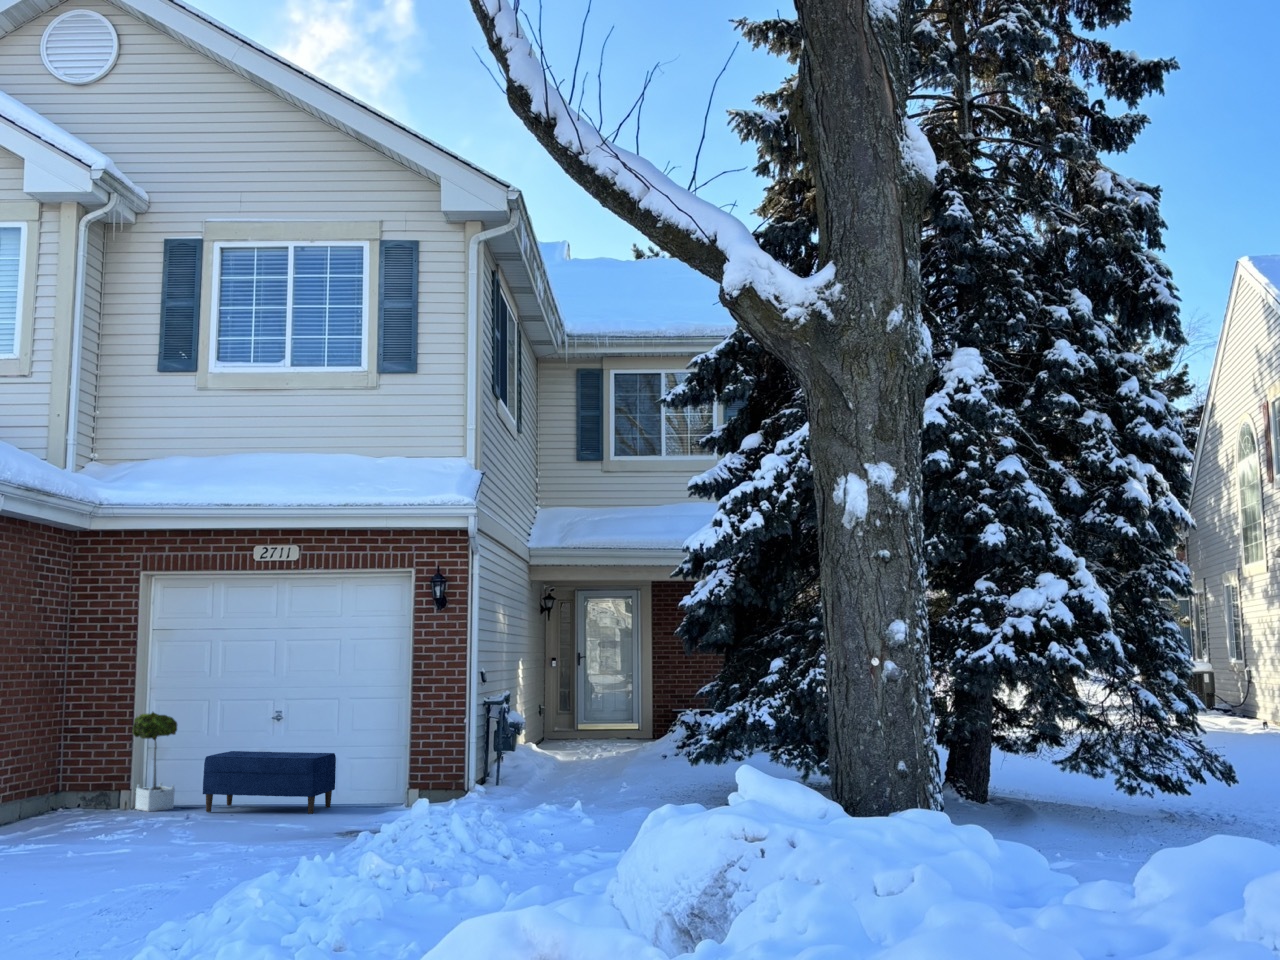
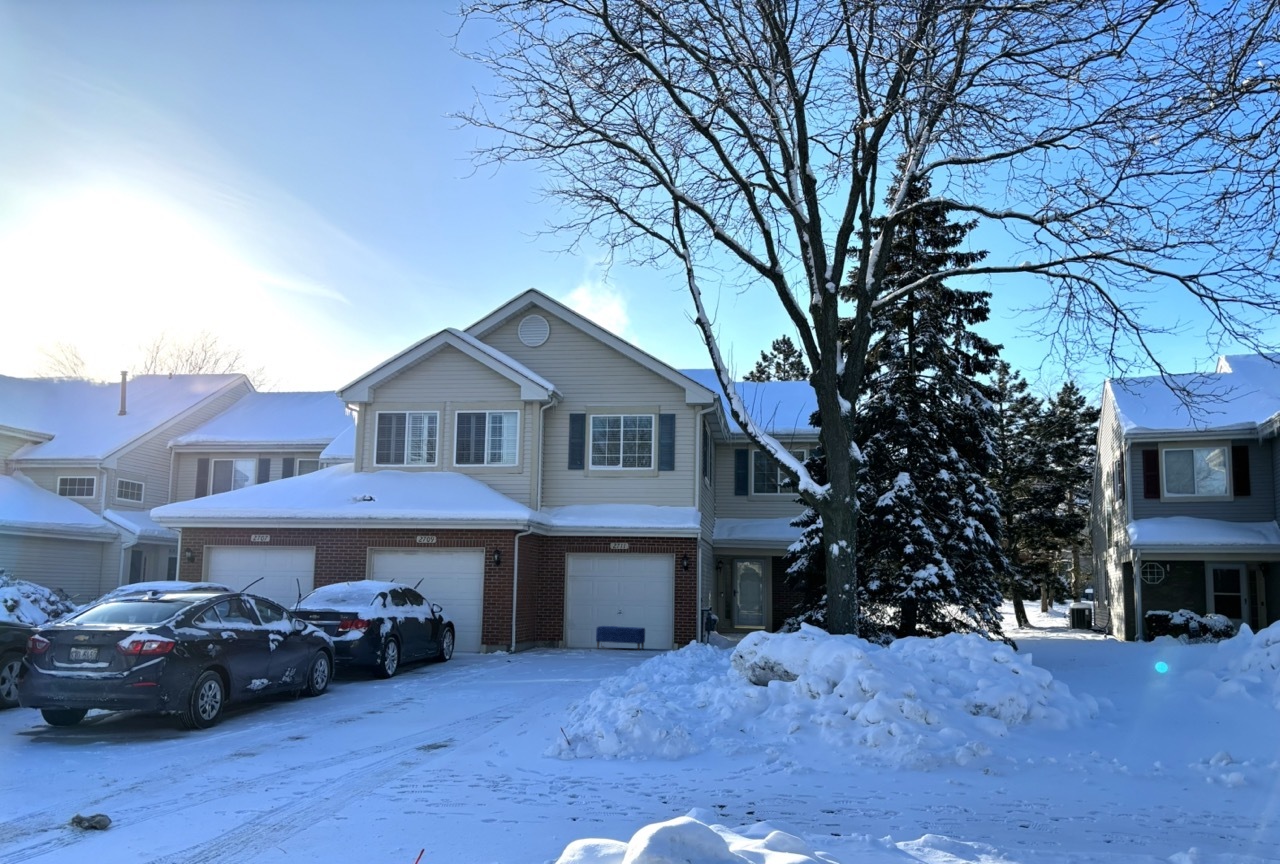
potted tree: present [132,712,177,811] -> none [566,609,583,648]

